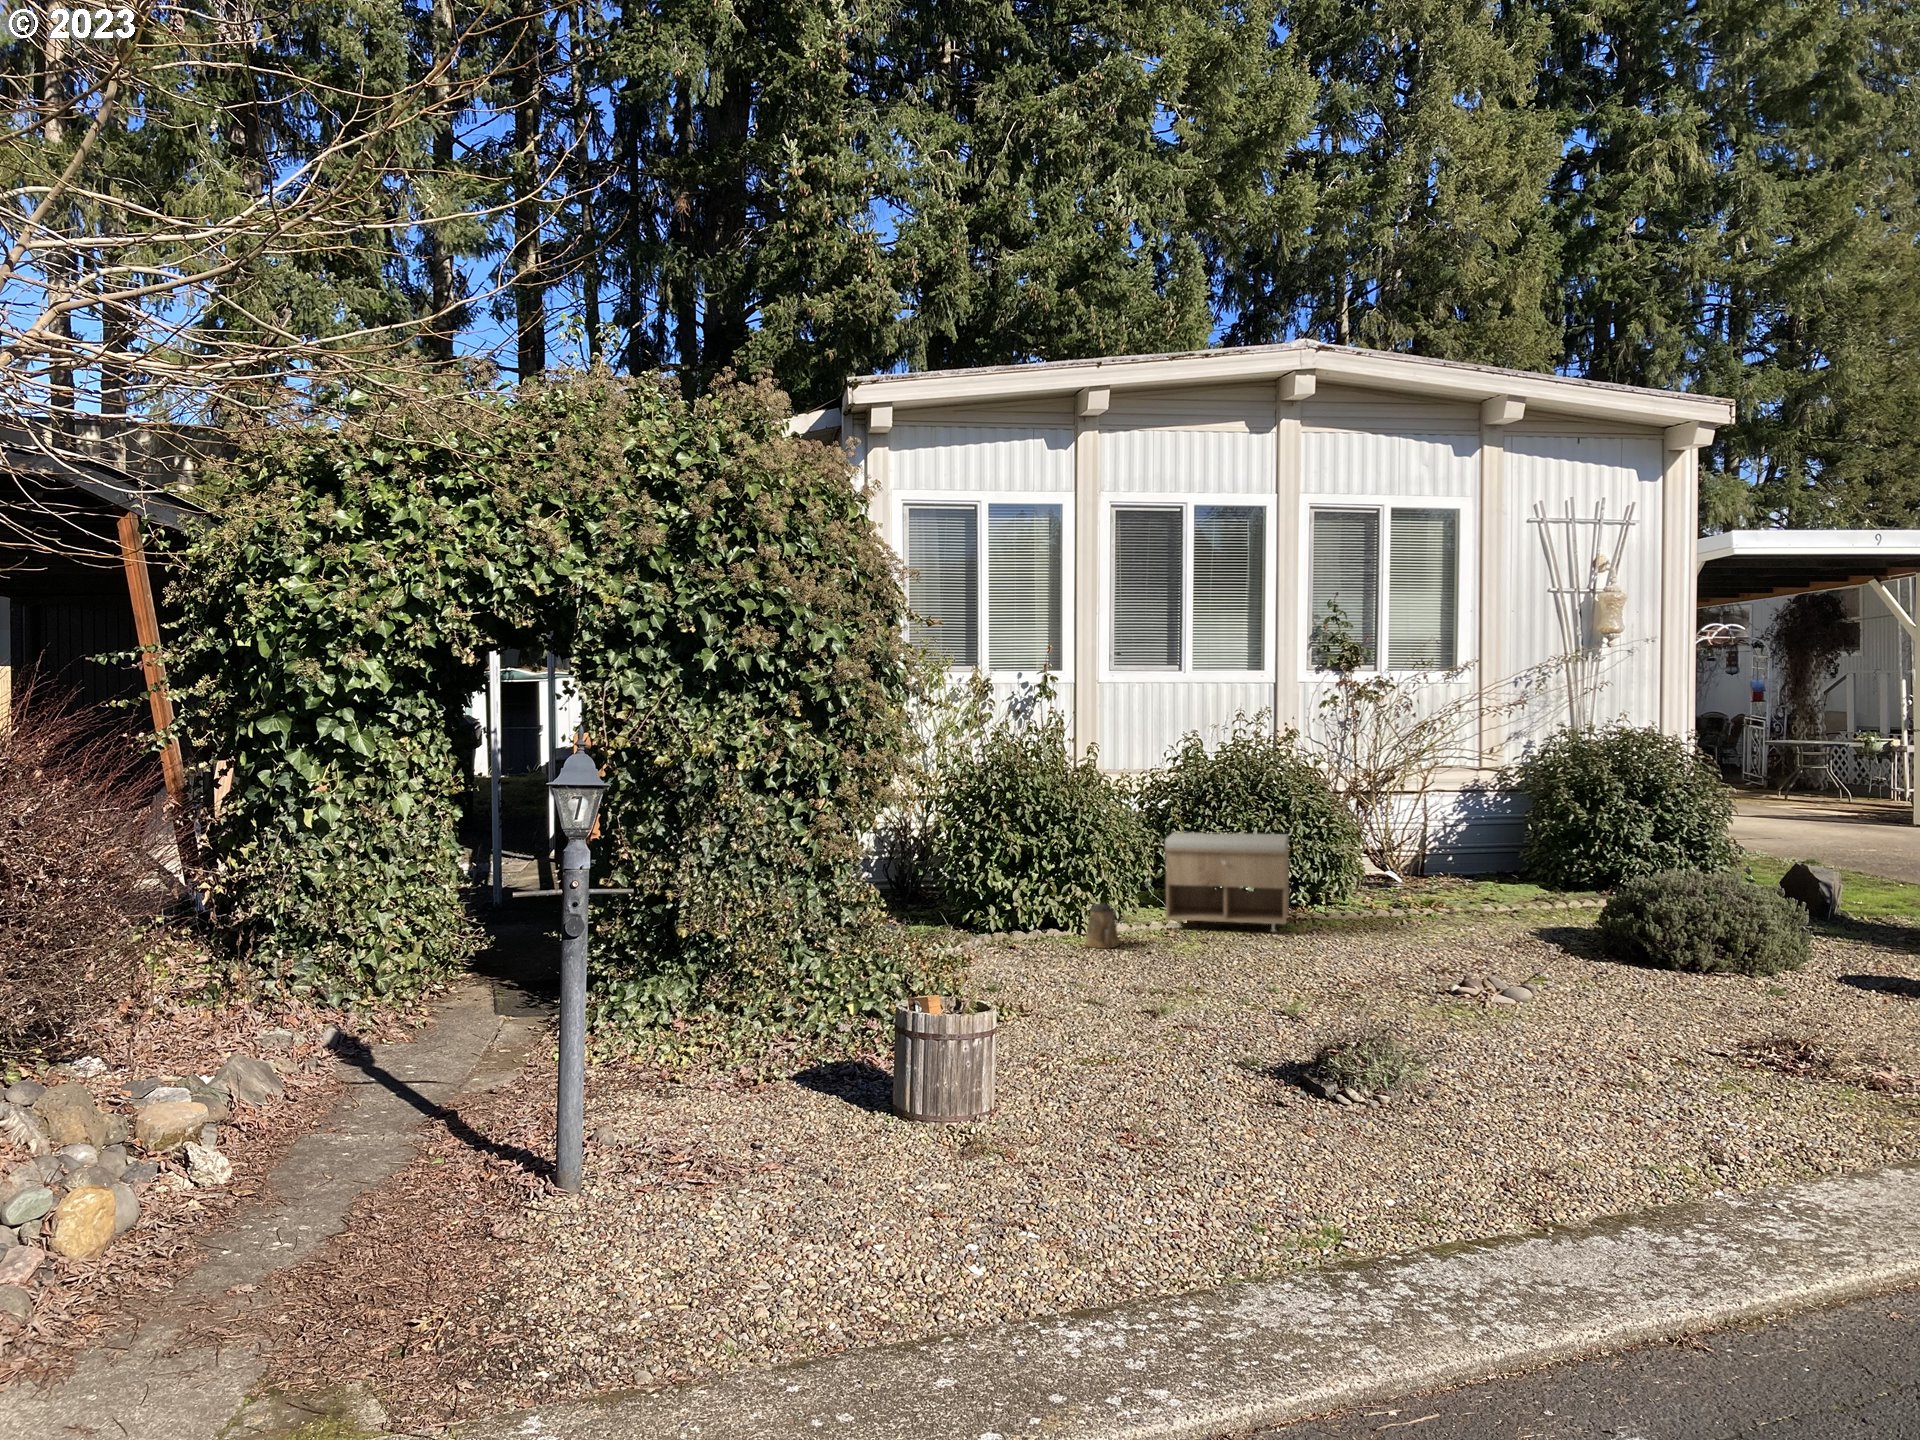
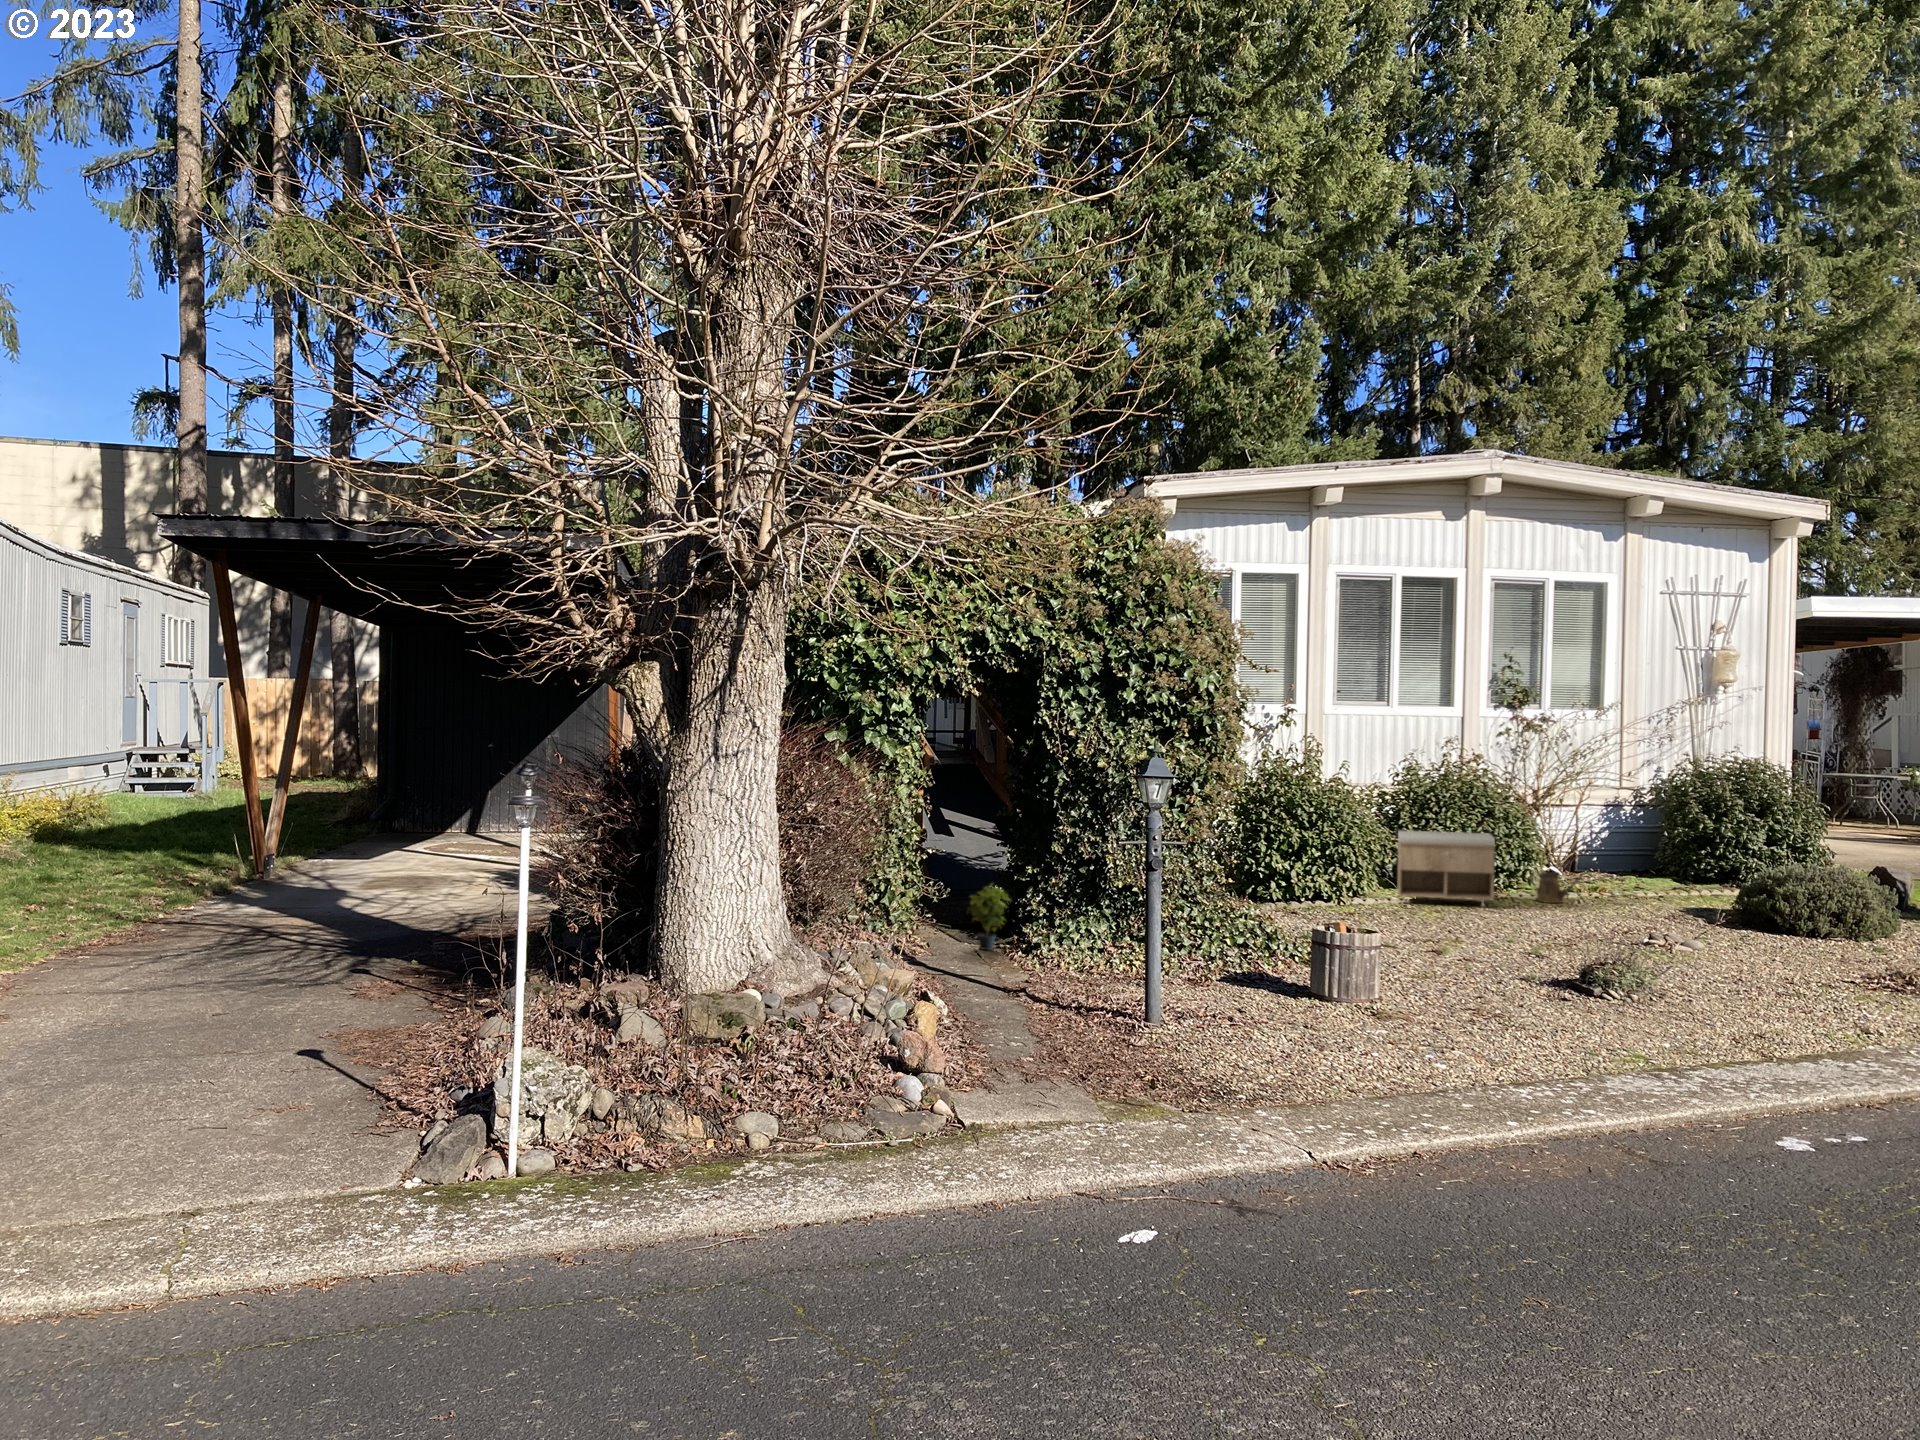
watering can: present [1085,903,1119,948] -> present [1530,872,1585,903]
potted plant: none [474,927,548,1023] -> present [967,885,1010,950]

